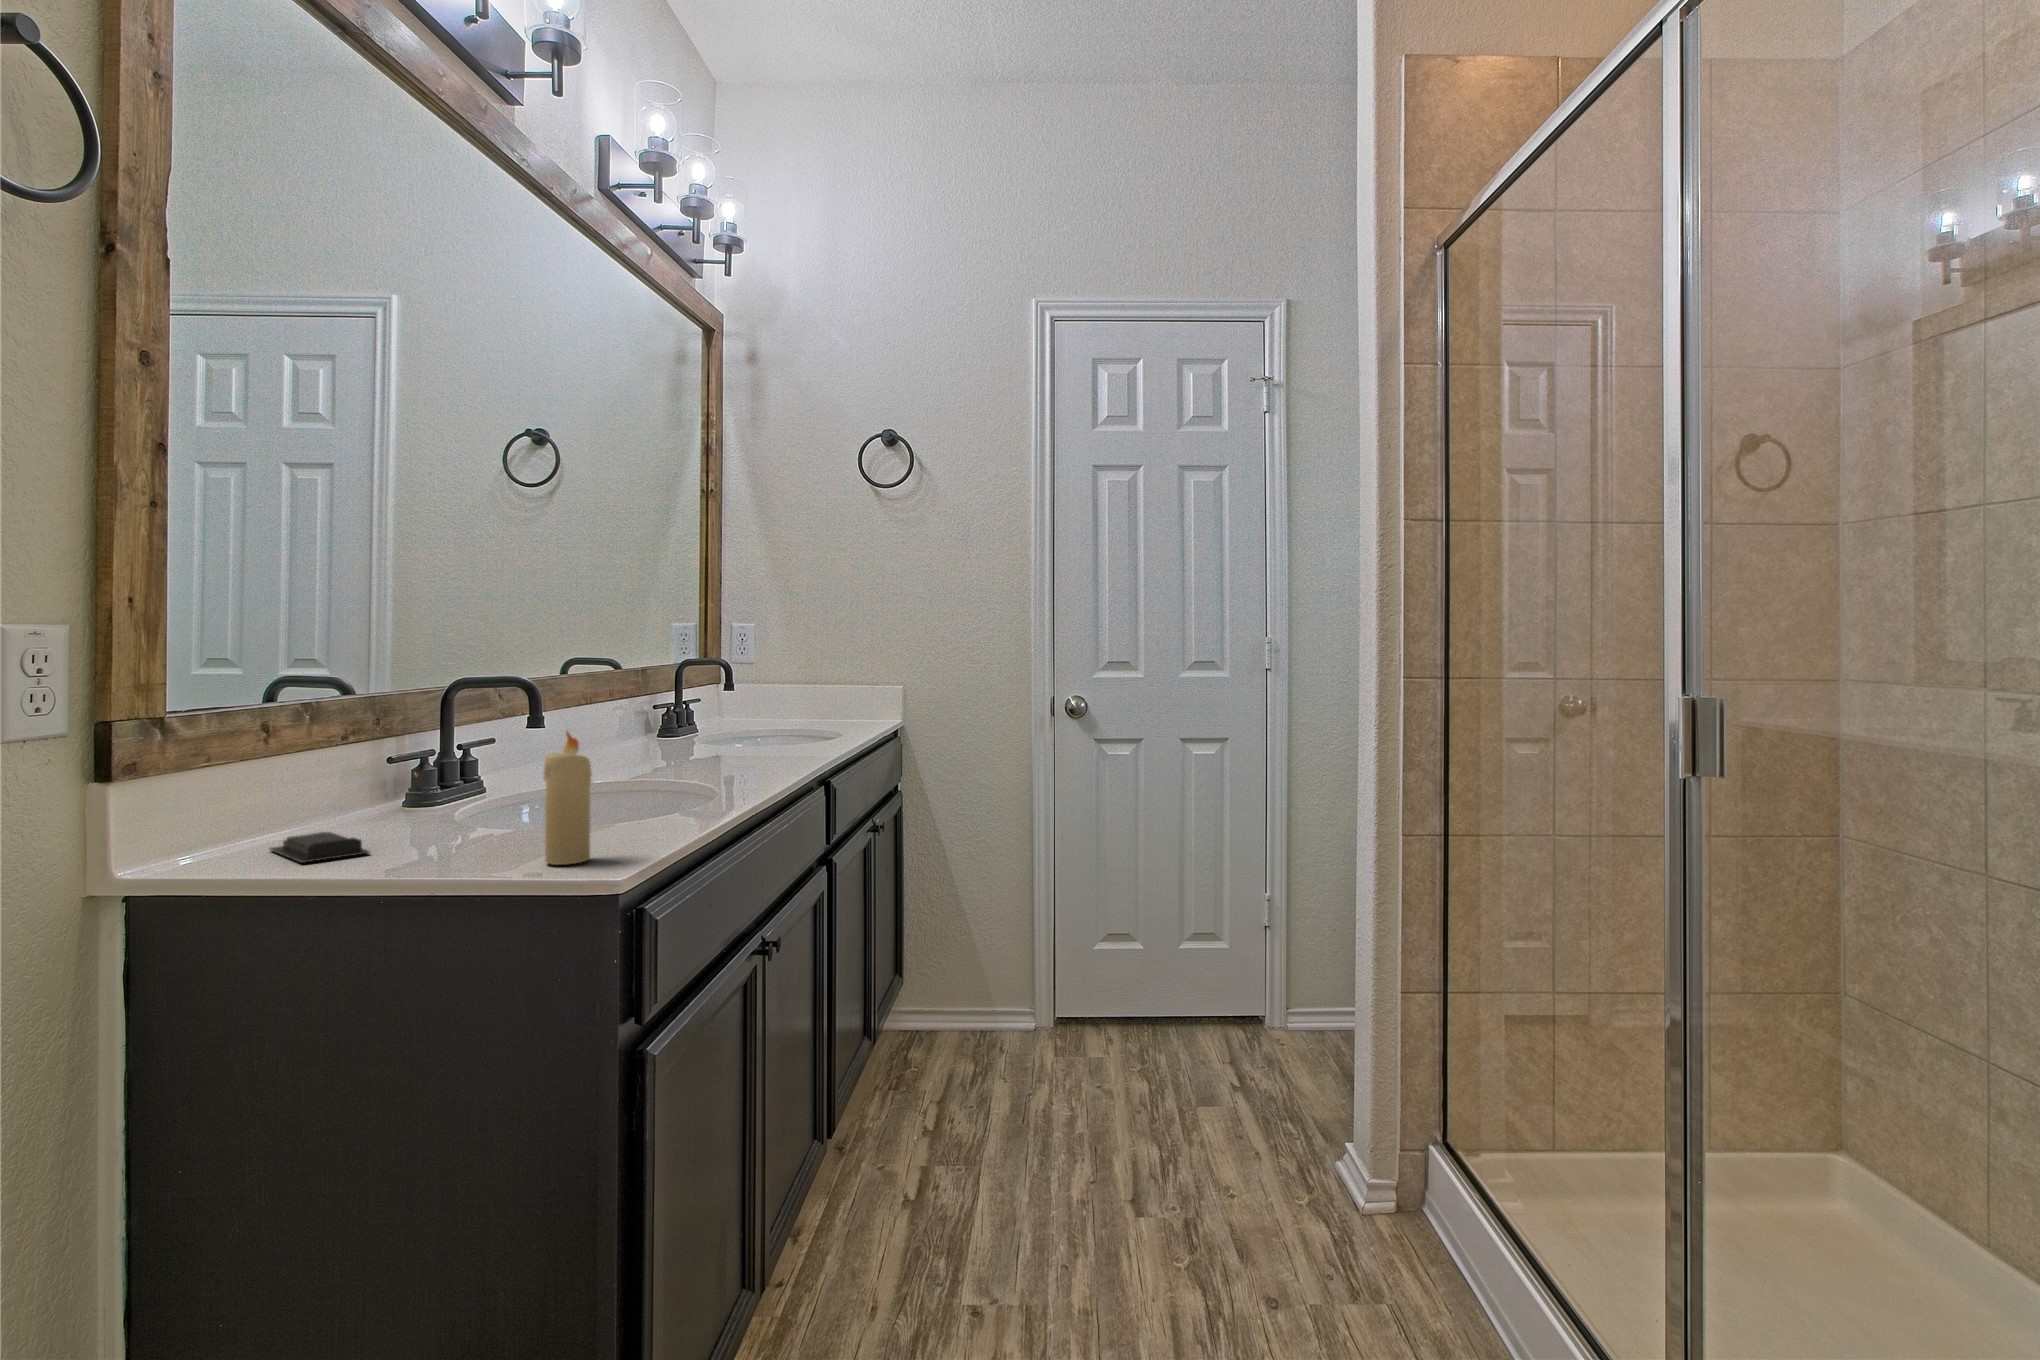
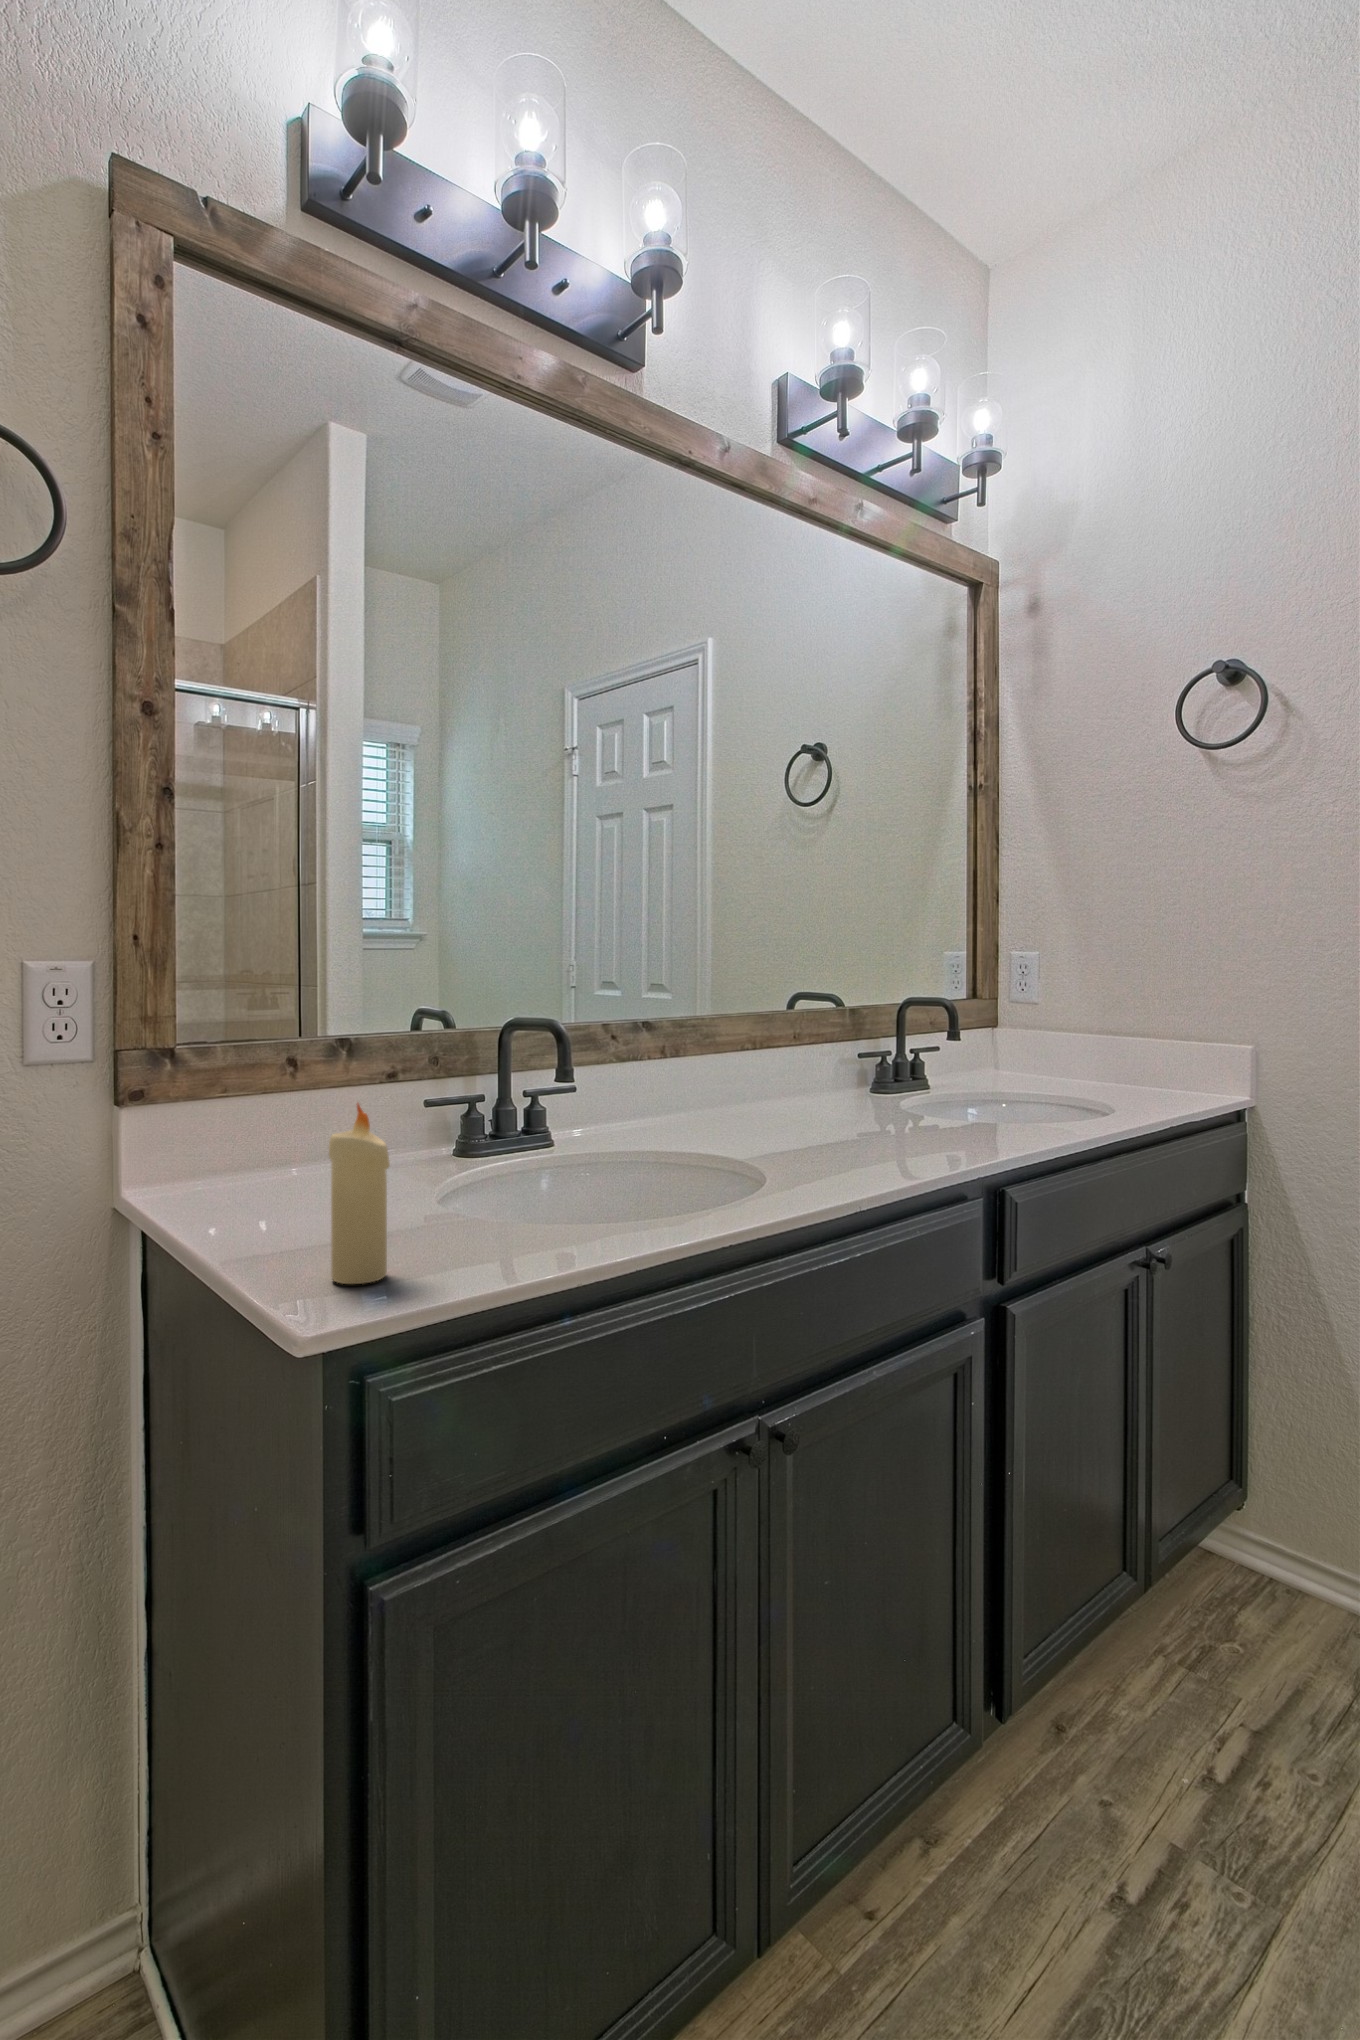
soap bar: present [270,832,369,863] -> none [223,1183,317,1218]

